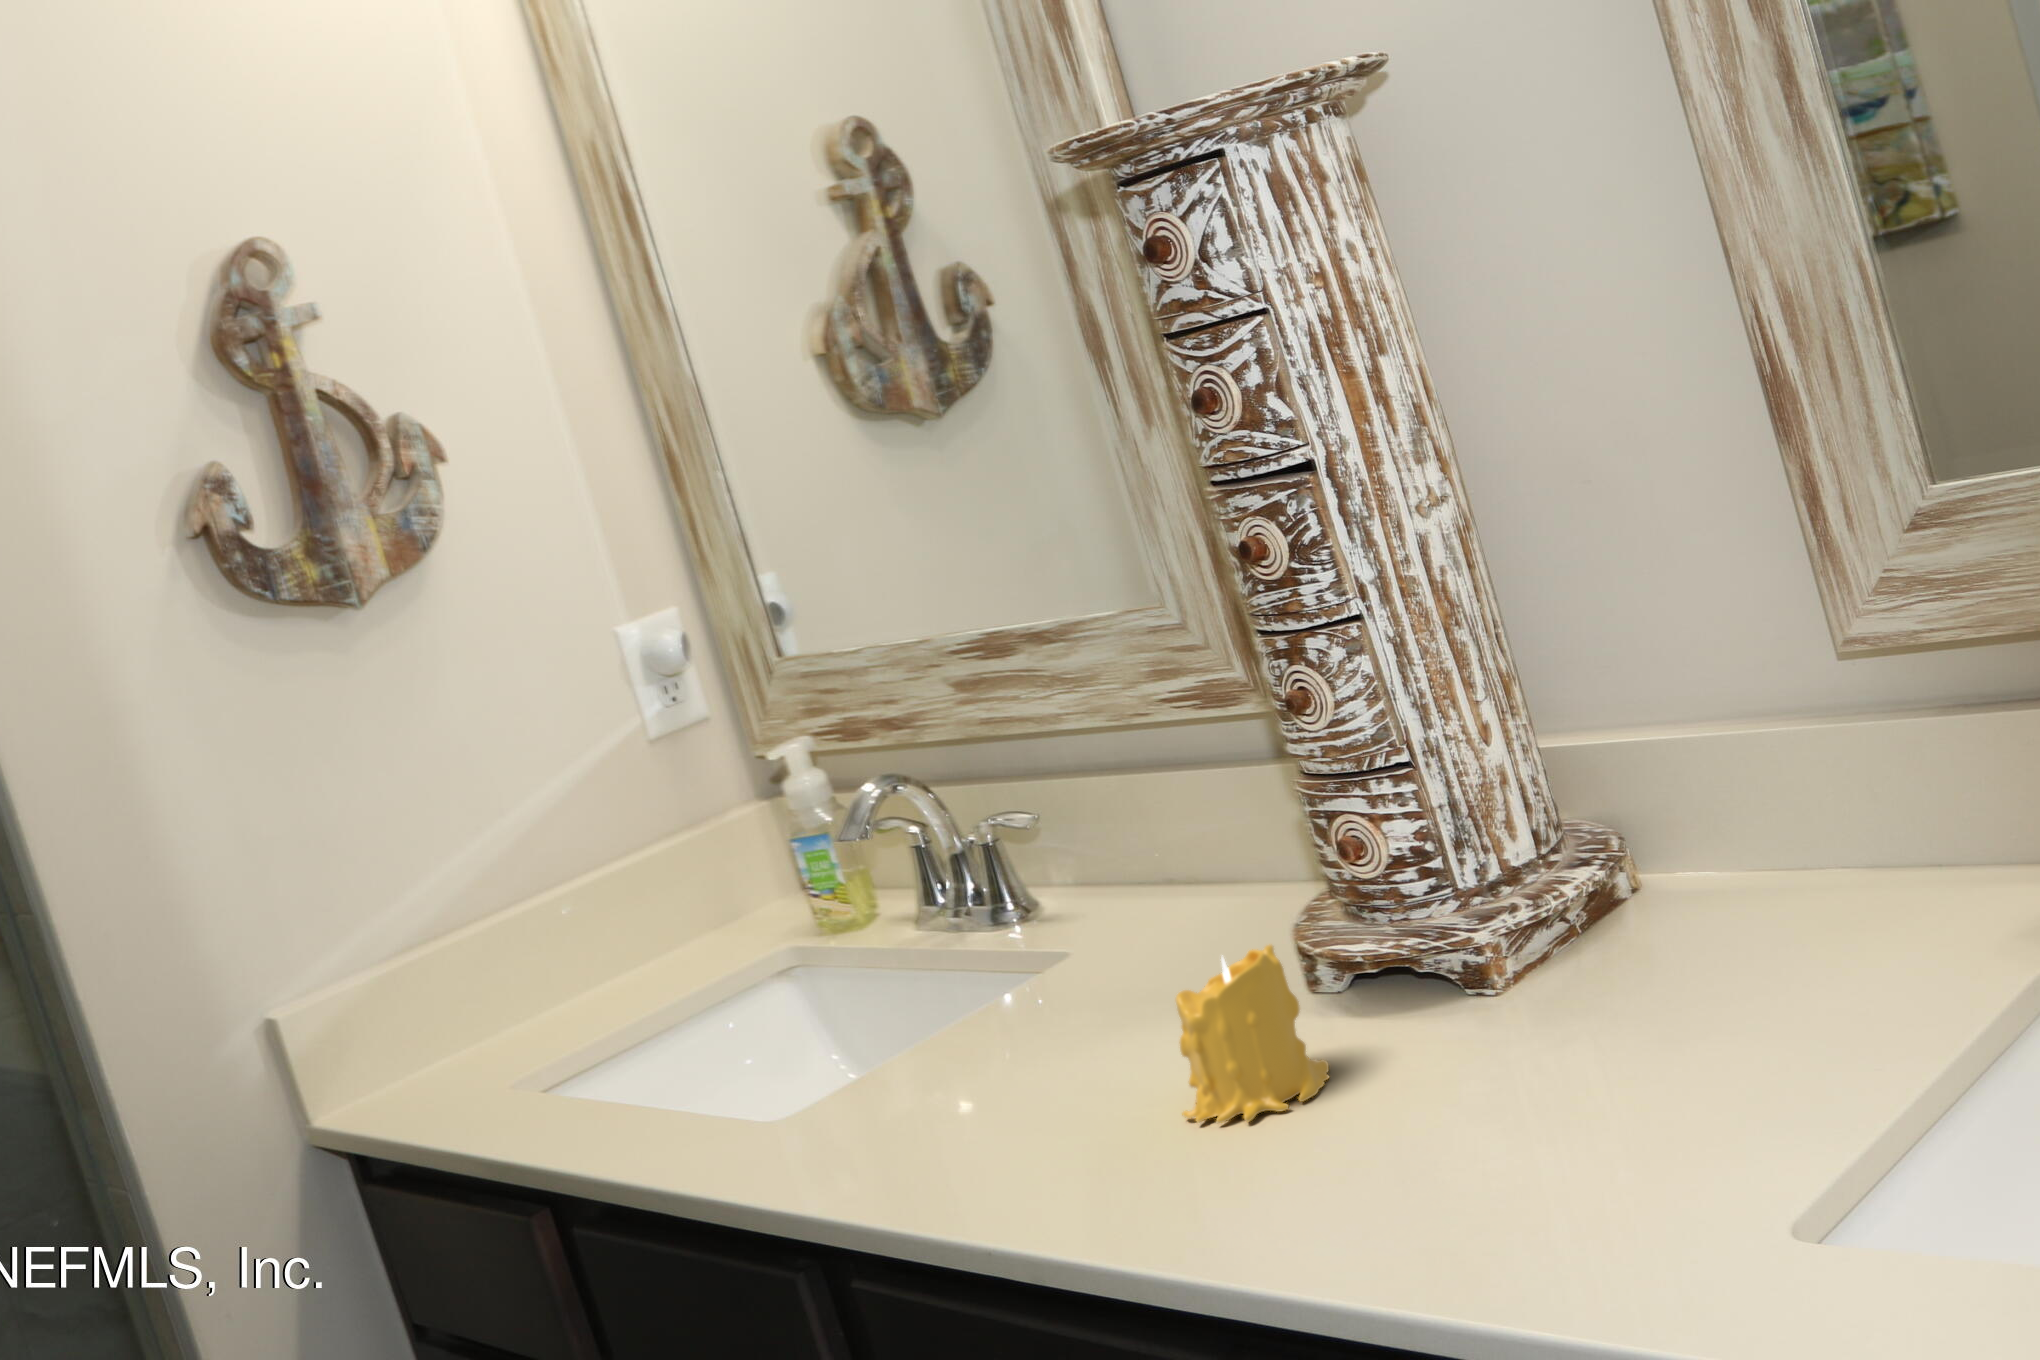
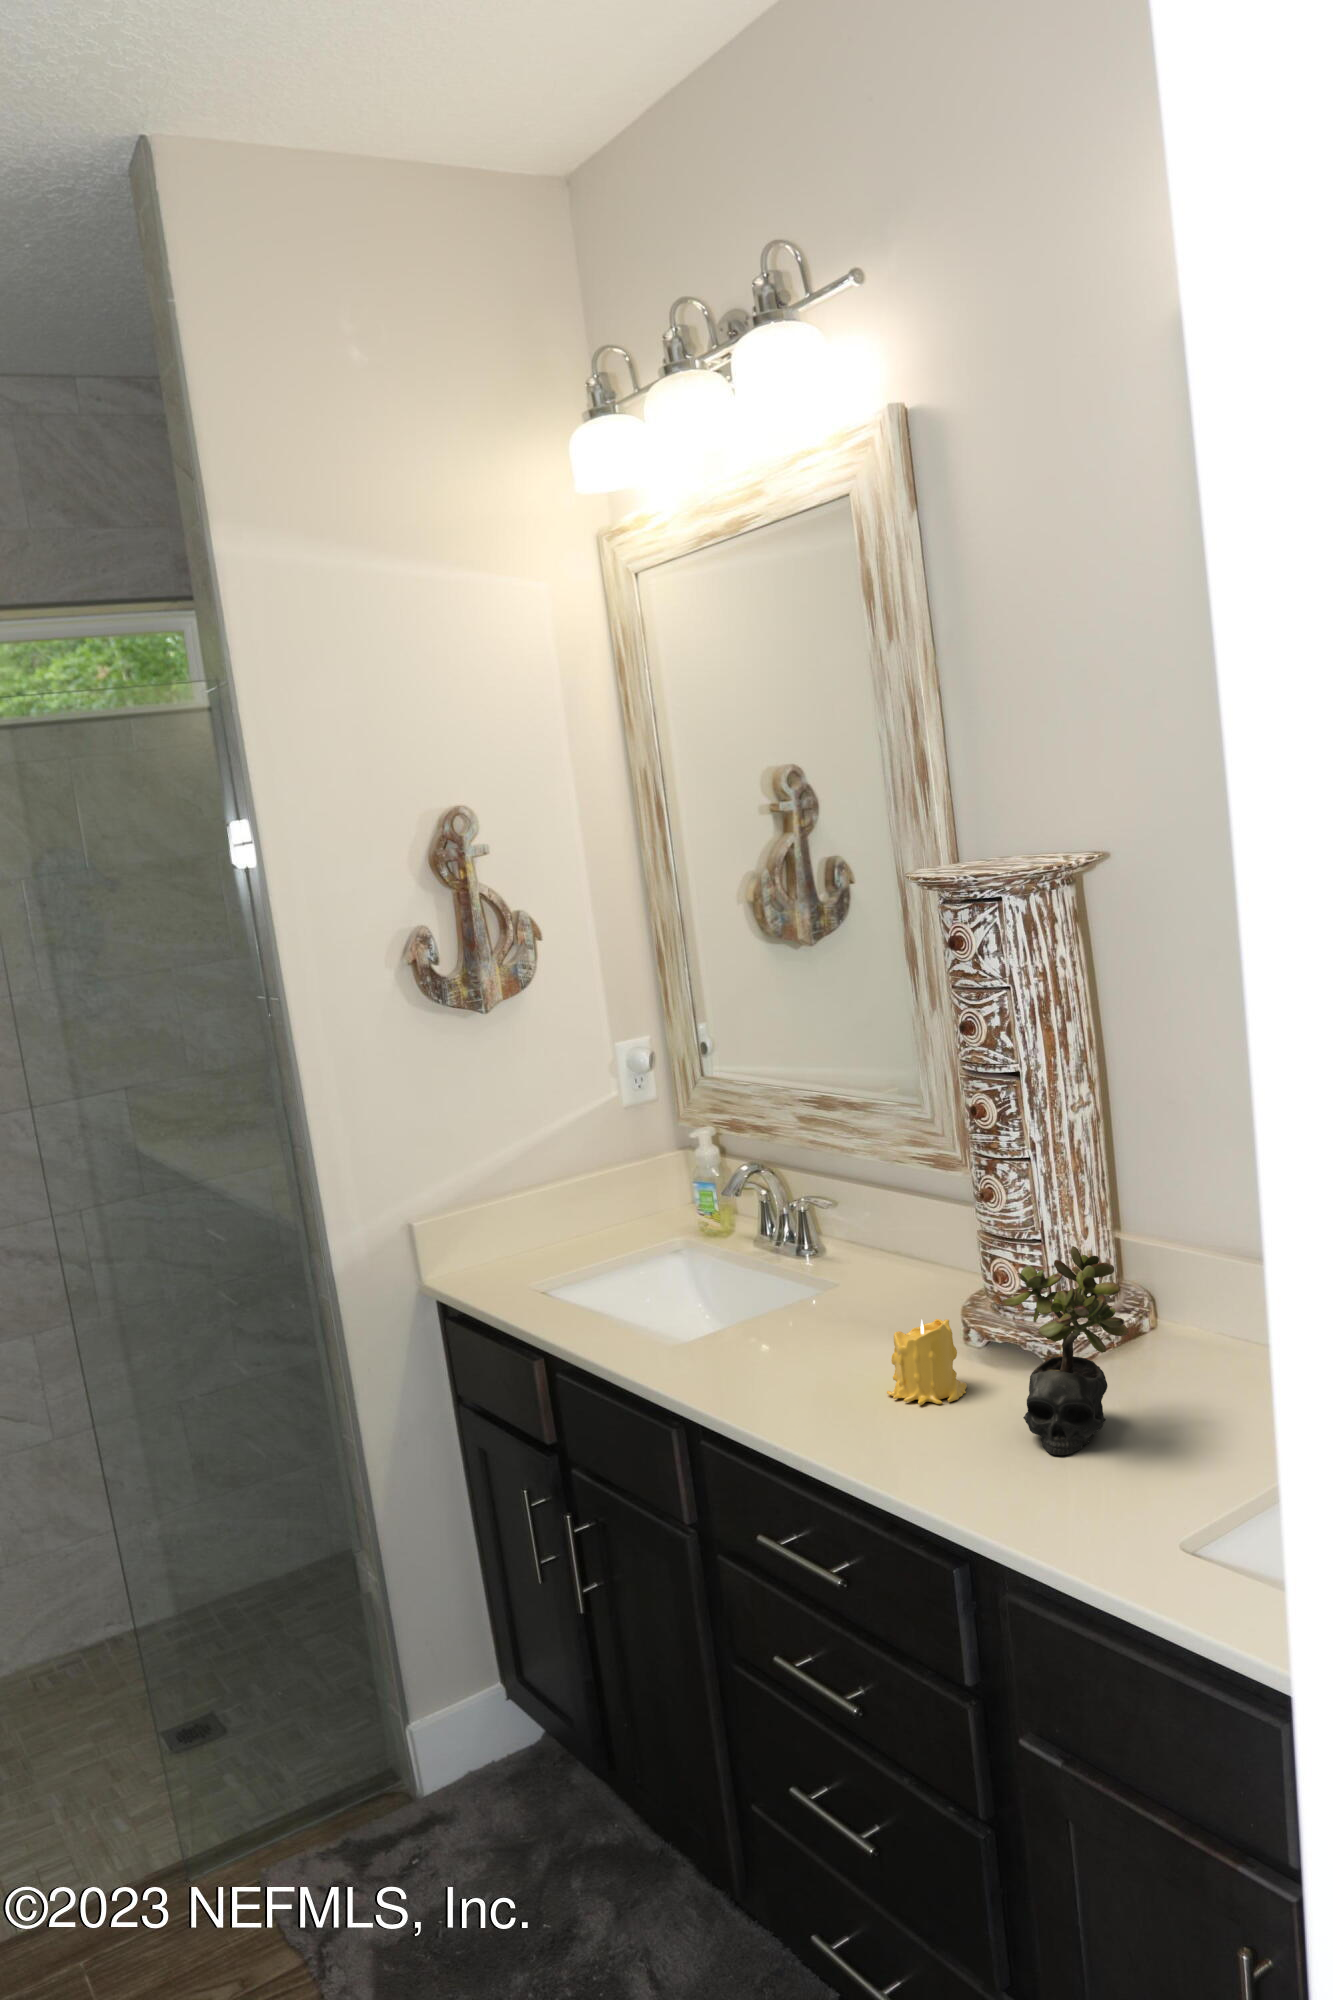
succulent plant: none [1363,738,1608,1148] -> present [1002,1246,1129,1455]

